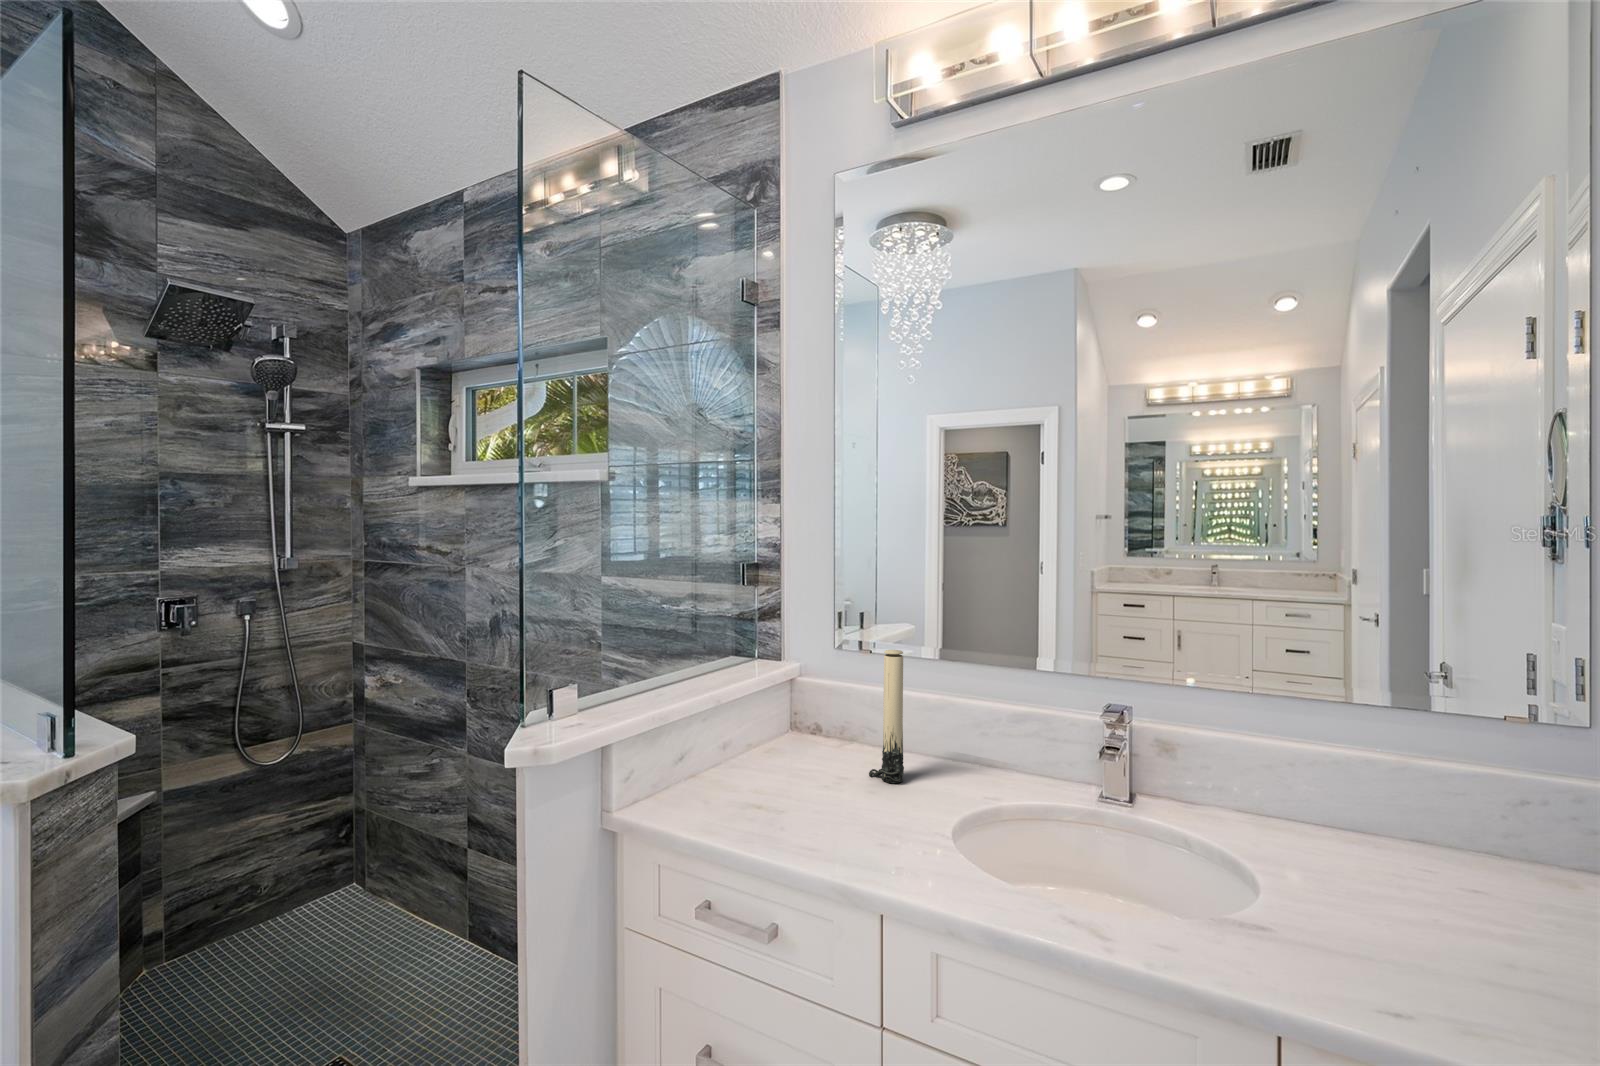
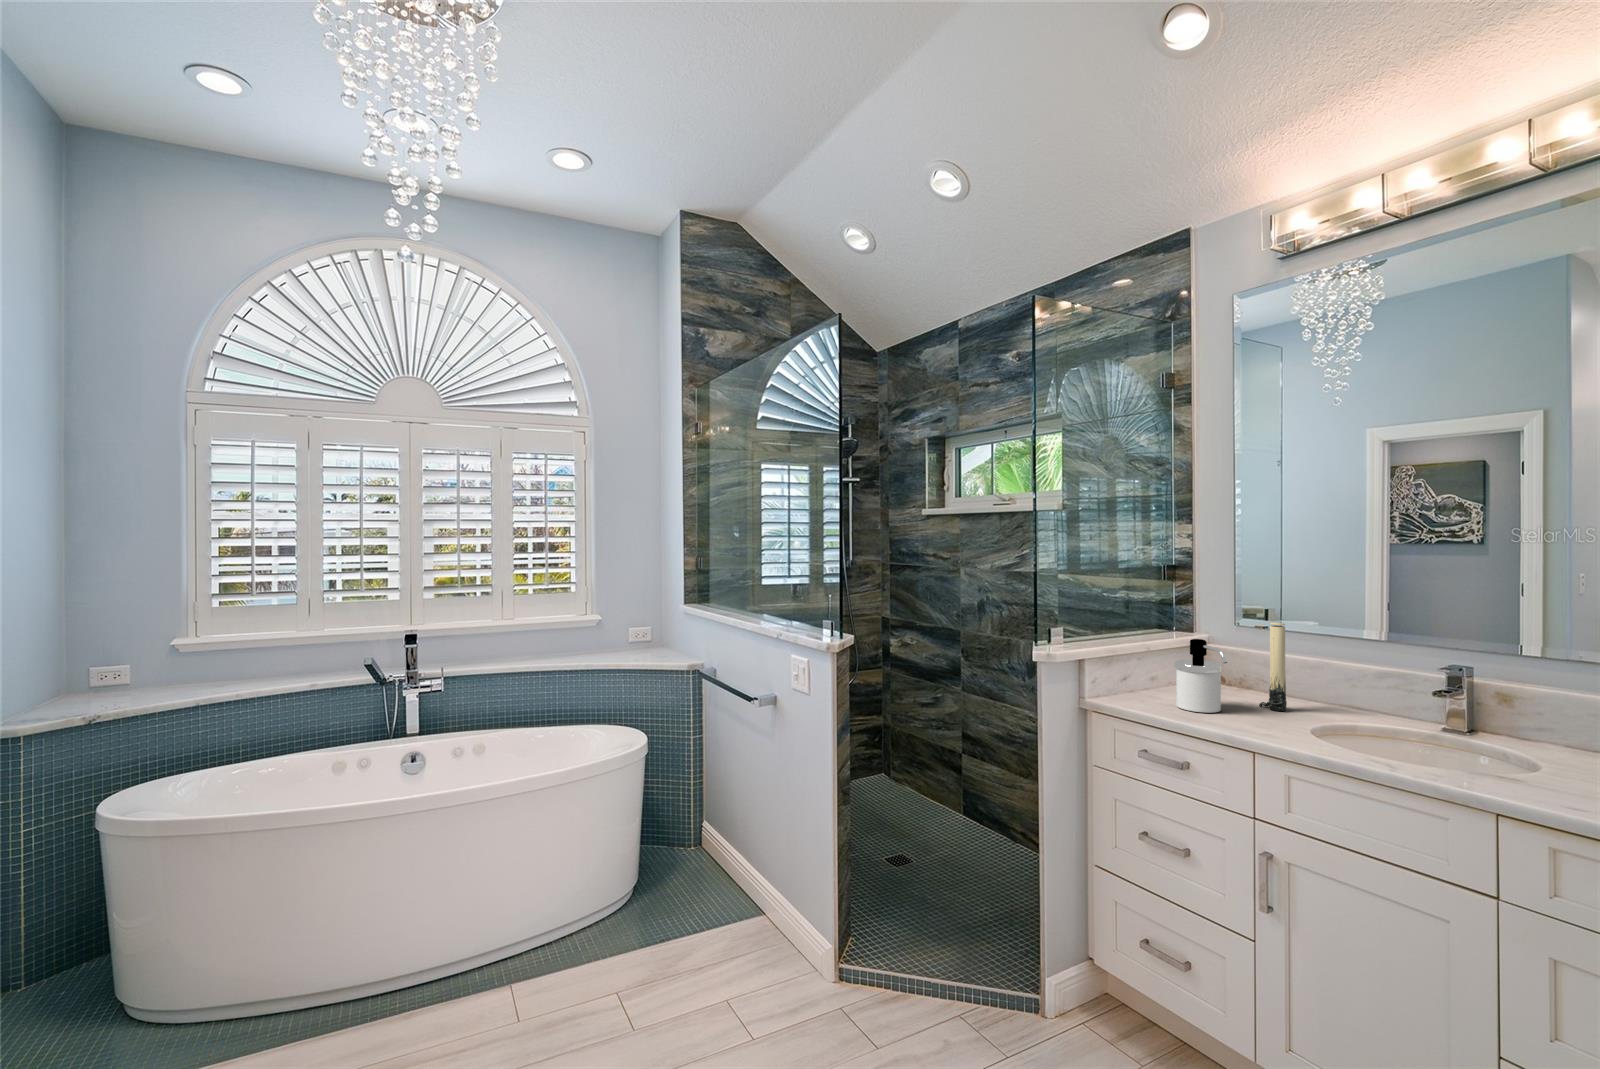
soap dispenser: none [757,686,836,811] -> present [1174,639,1227,713]

